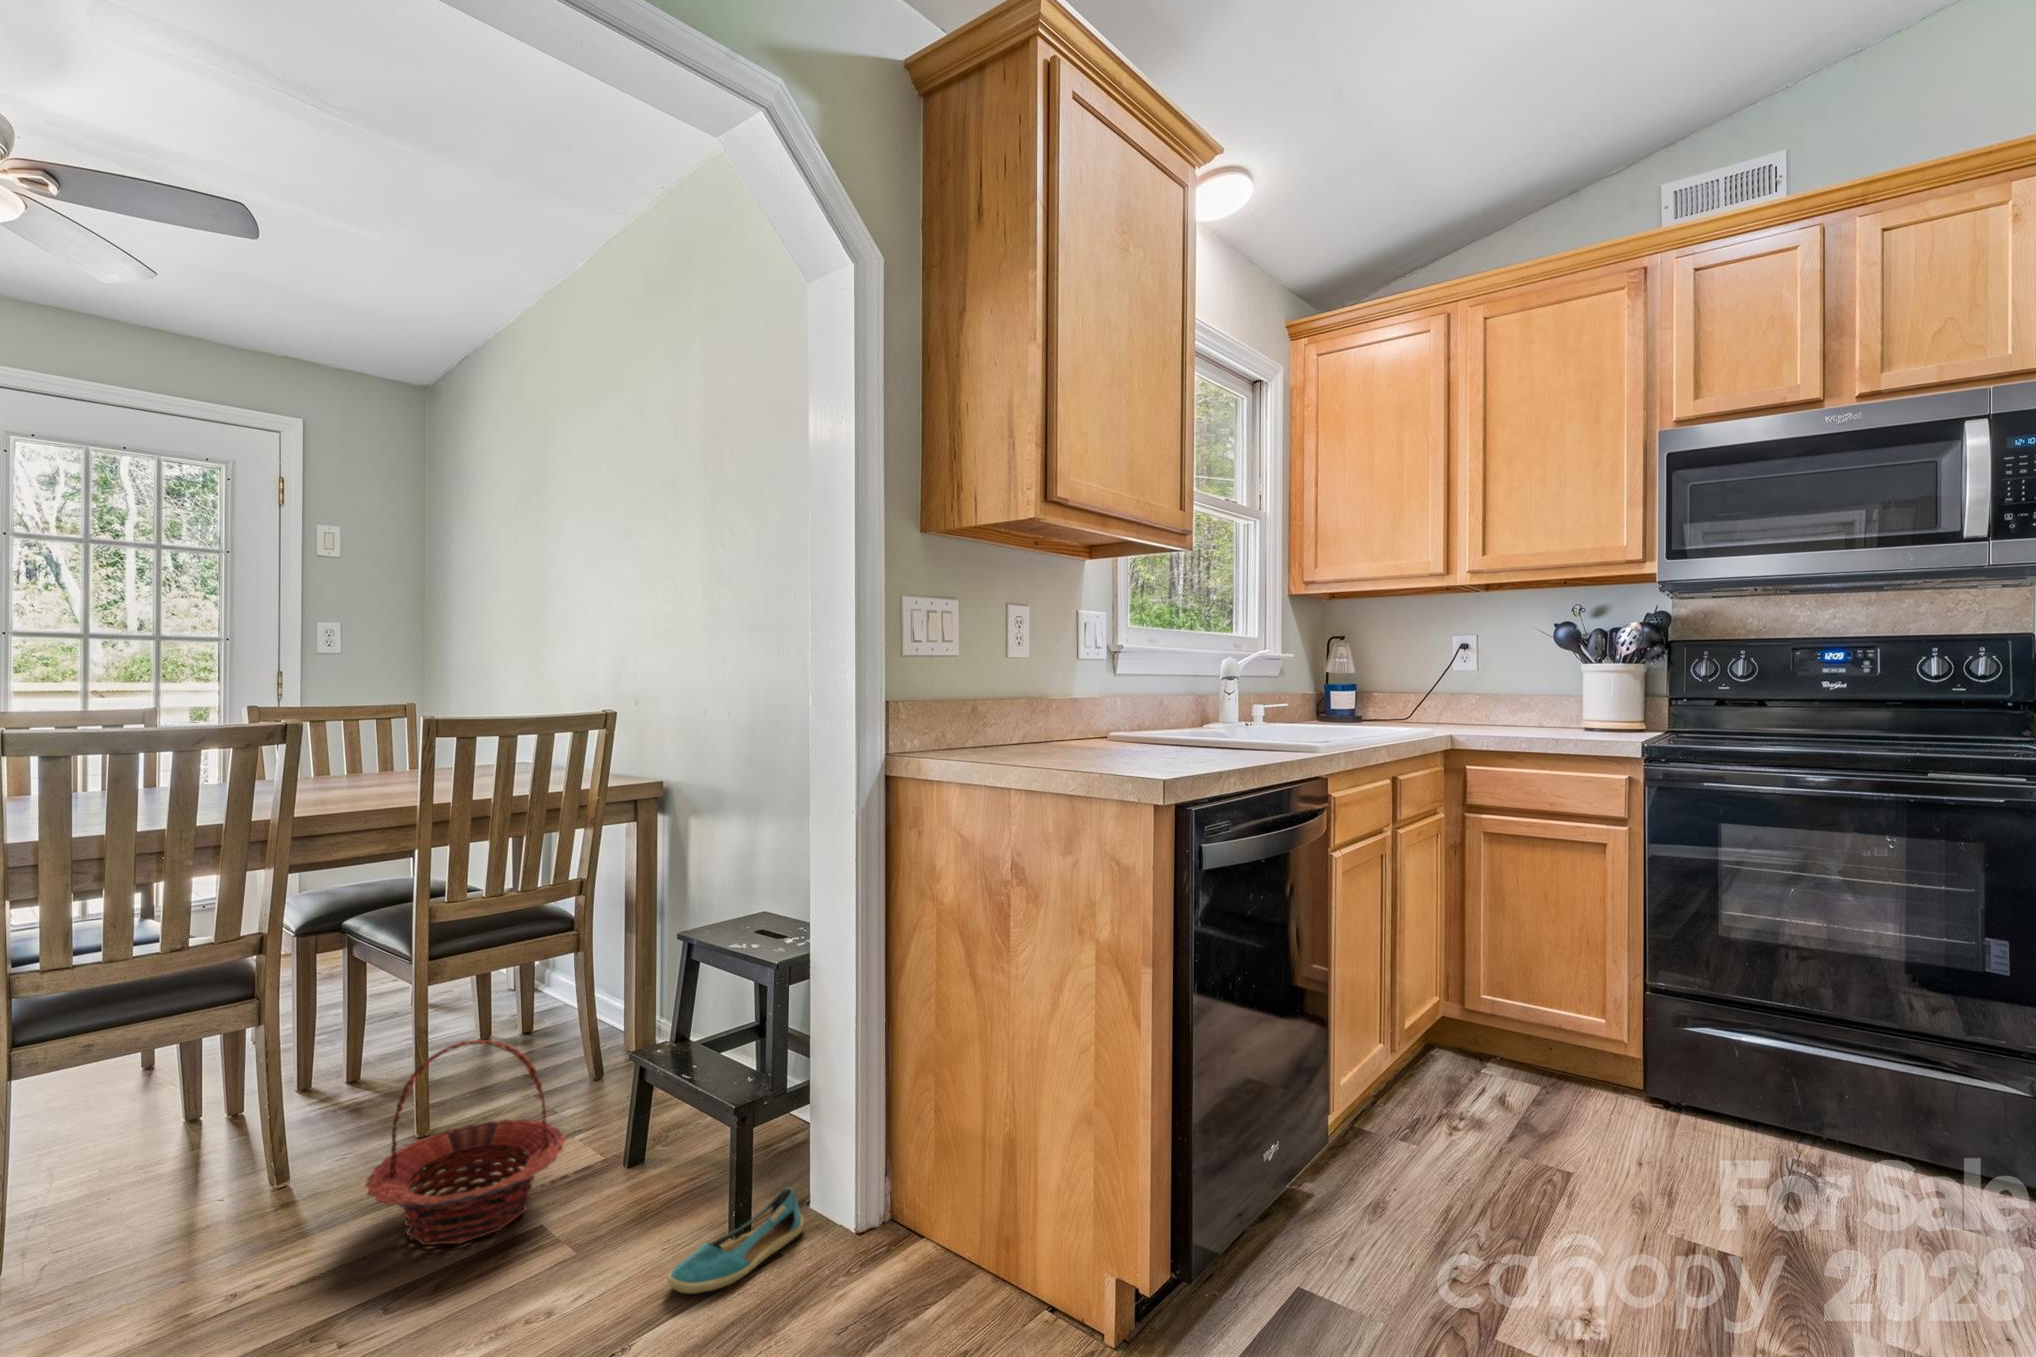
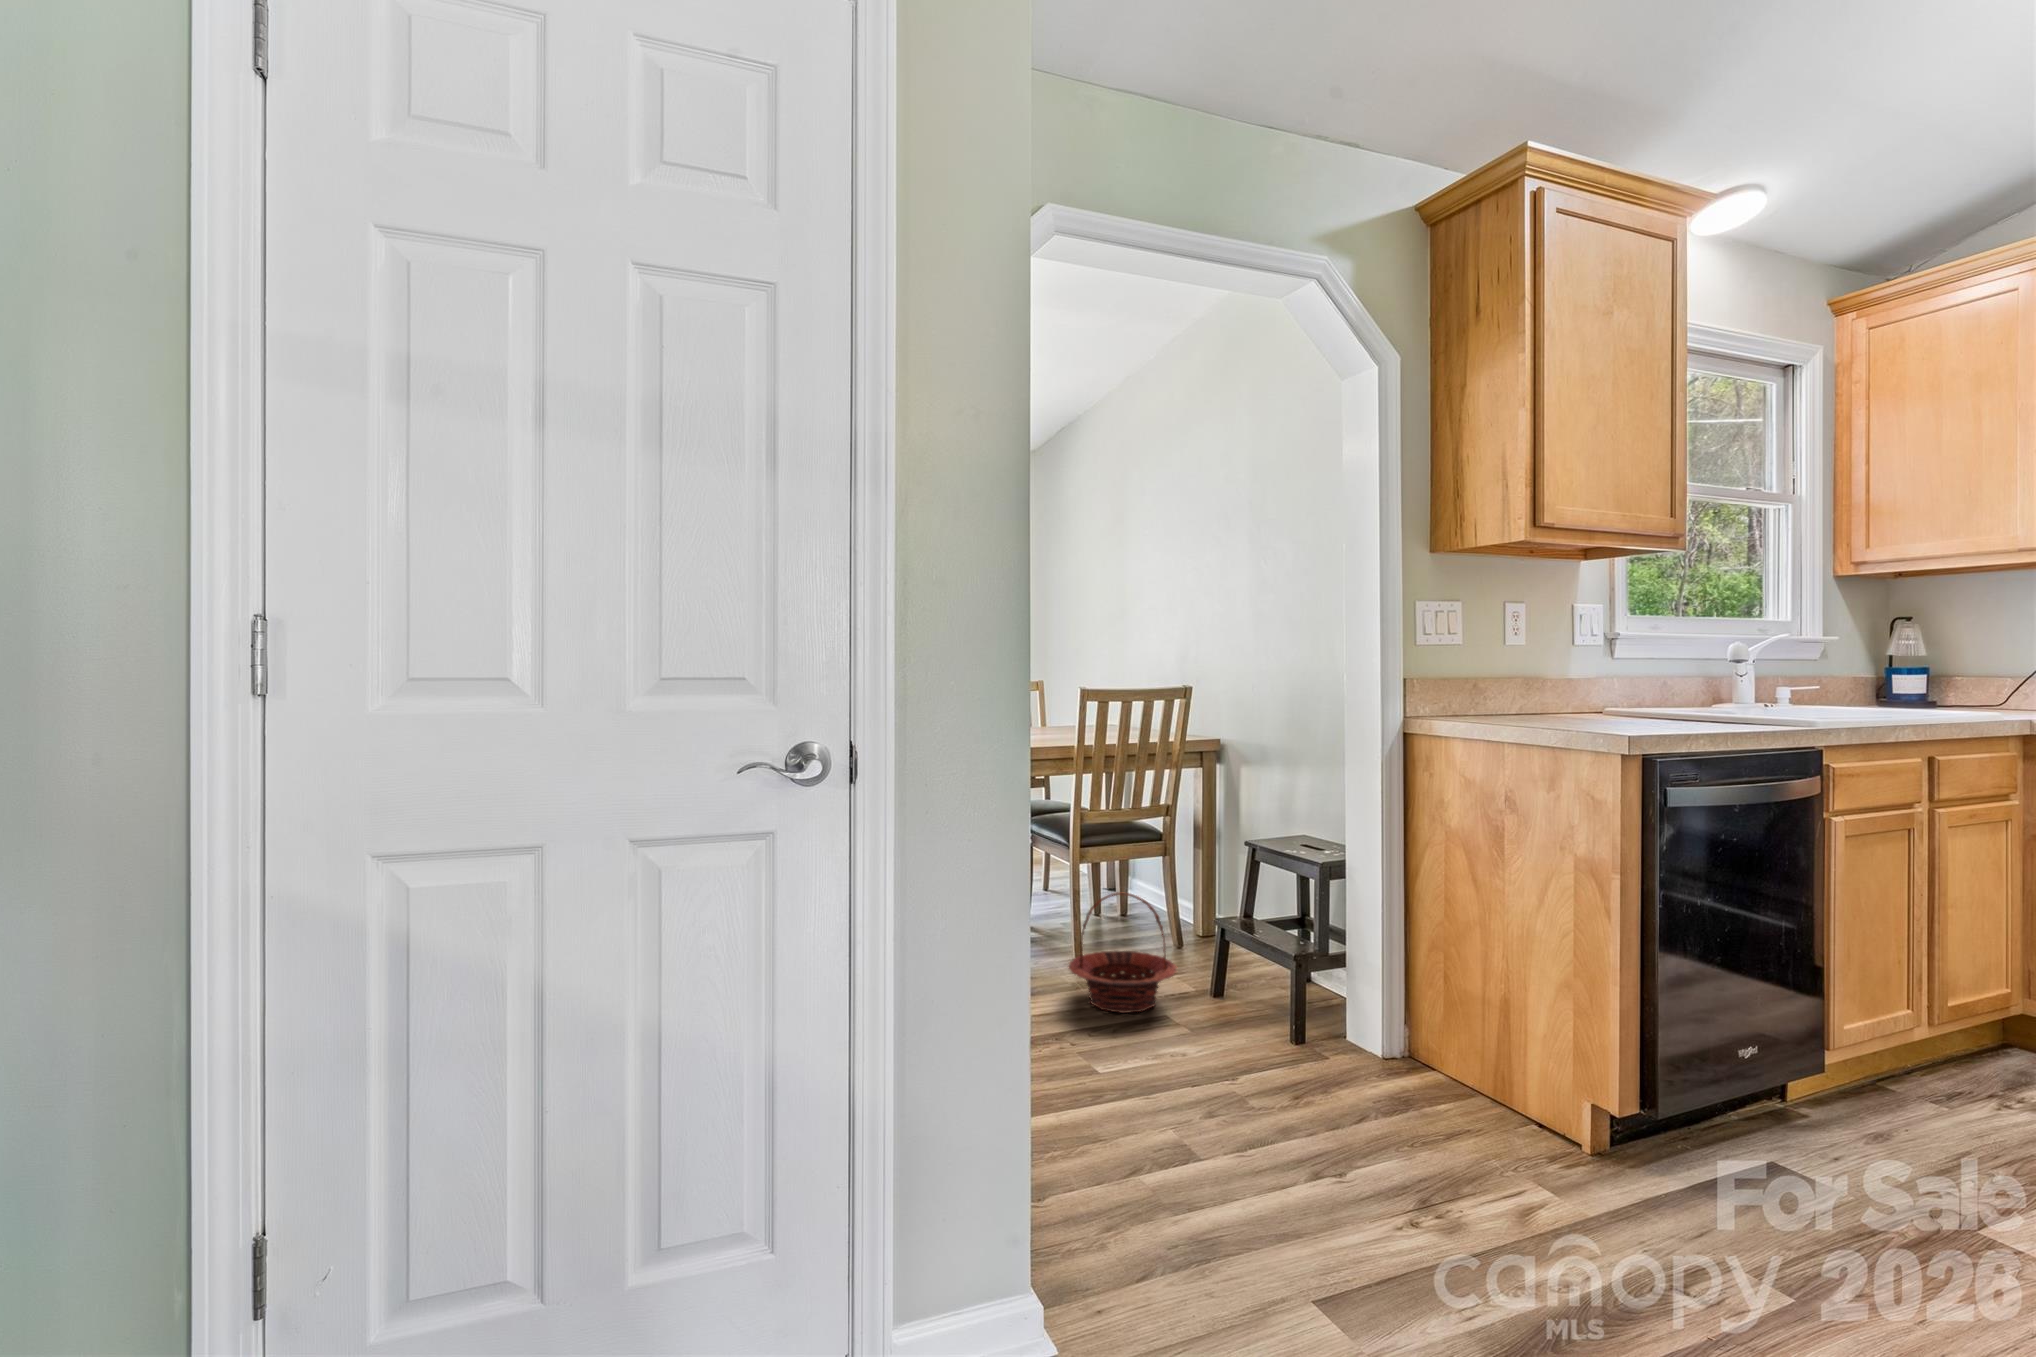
shoe: present [667,1187,804,1293] -> none [1255,1018,1343,1064]

